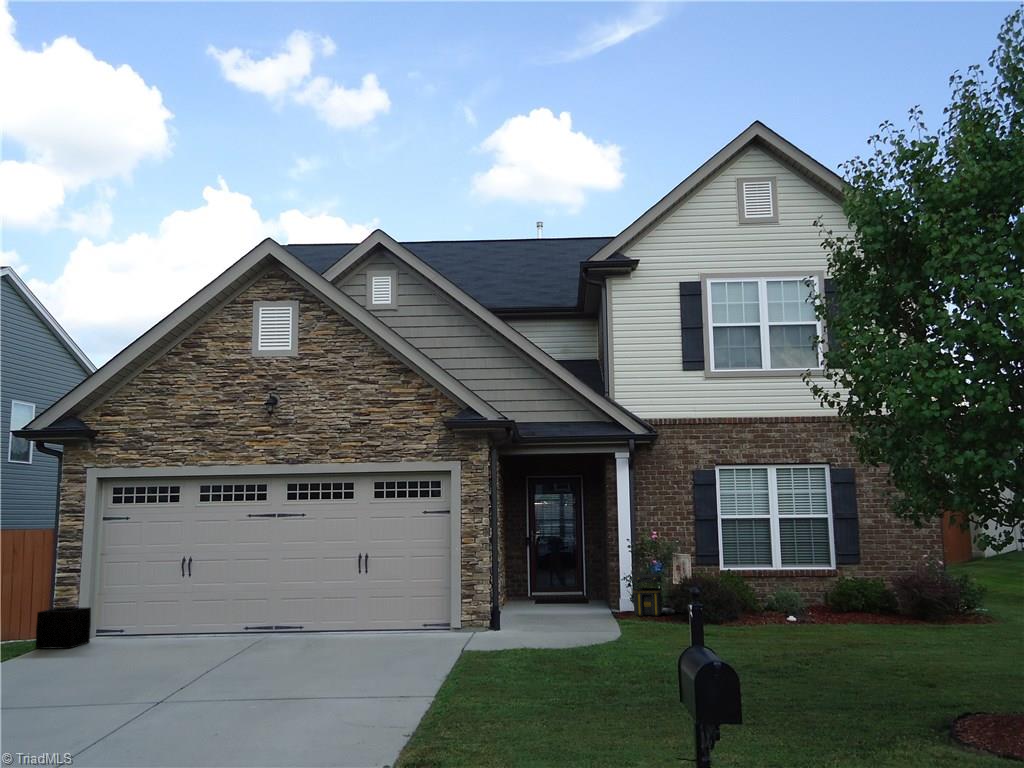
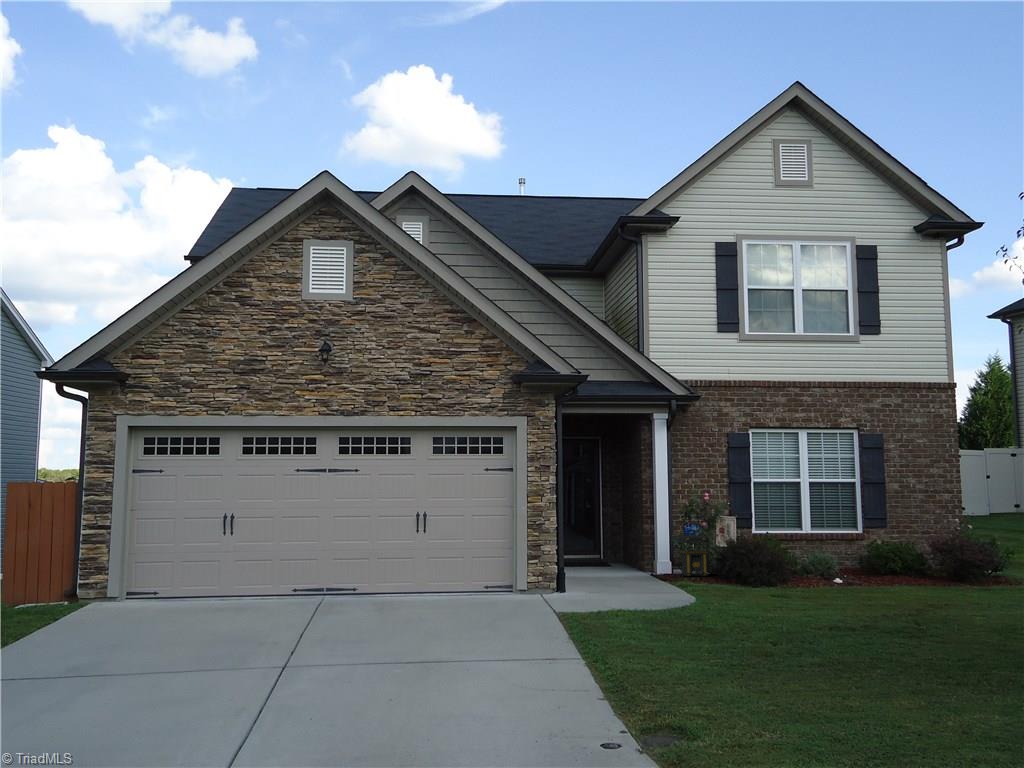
wooden crate: present [36,607,91,649] -> none [70,568,125,613]

